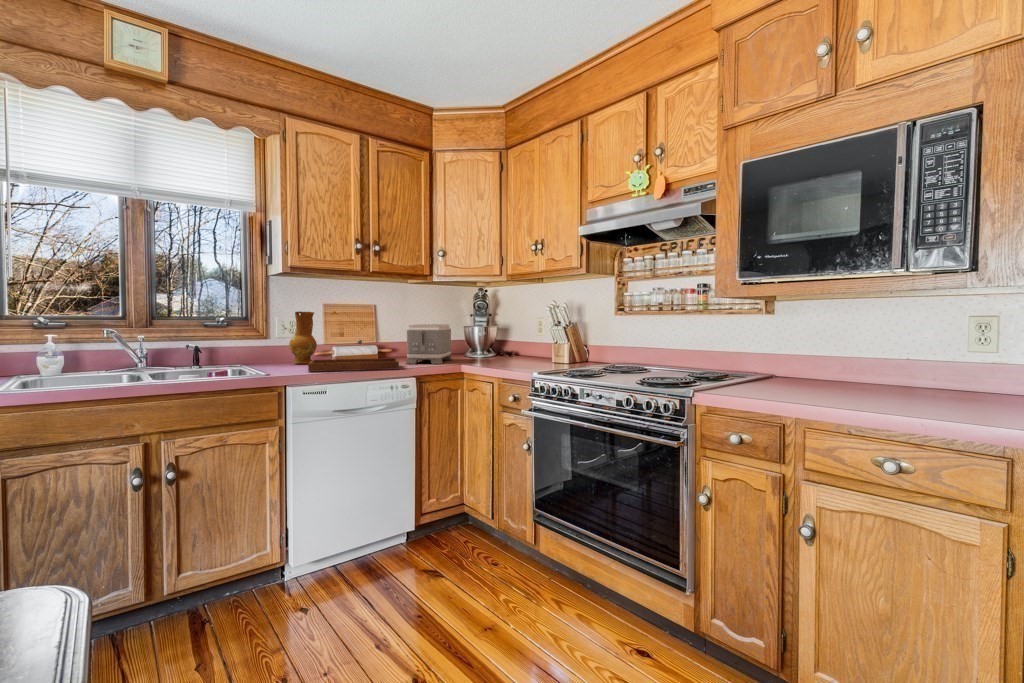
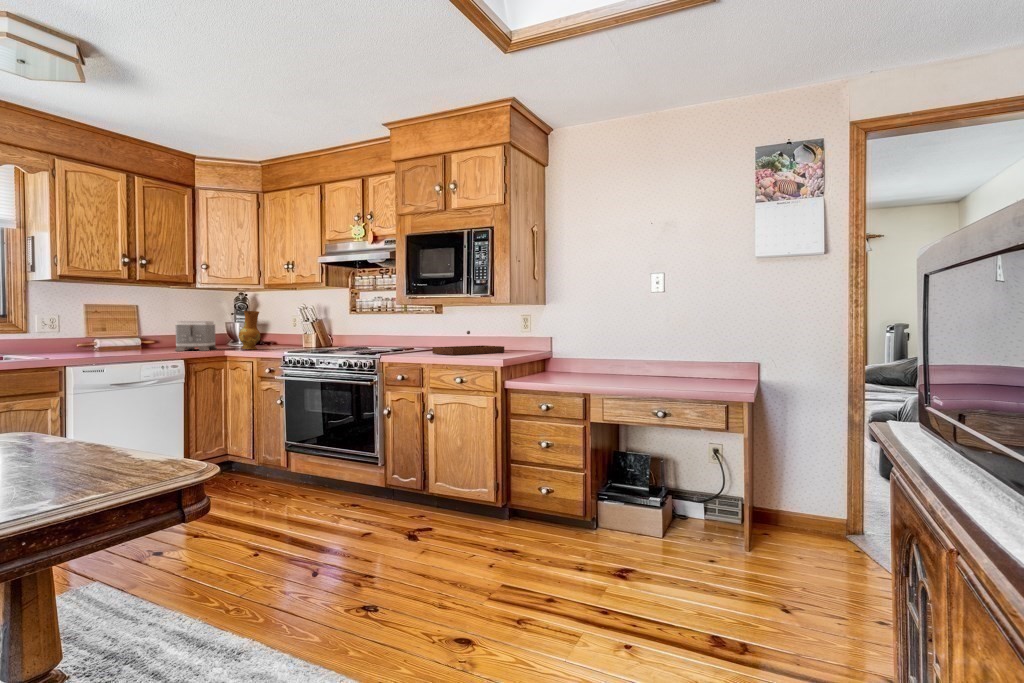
ceramic jug: present [289,311,317,364] -> present [239,311,260,350]
tray: present [308,340,399,372] -> present [432,331,504,355]

